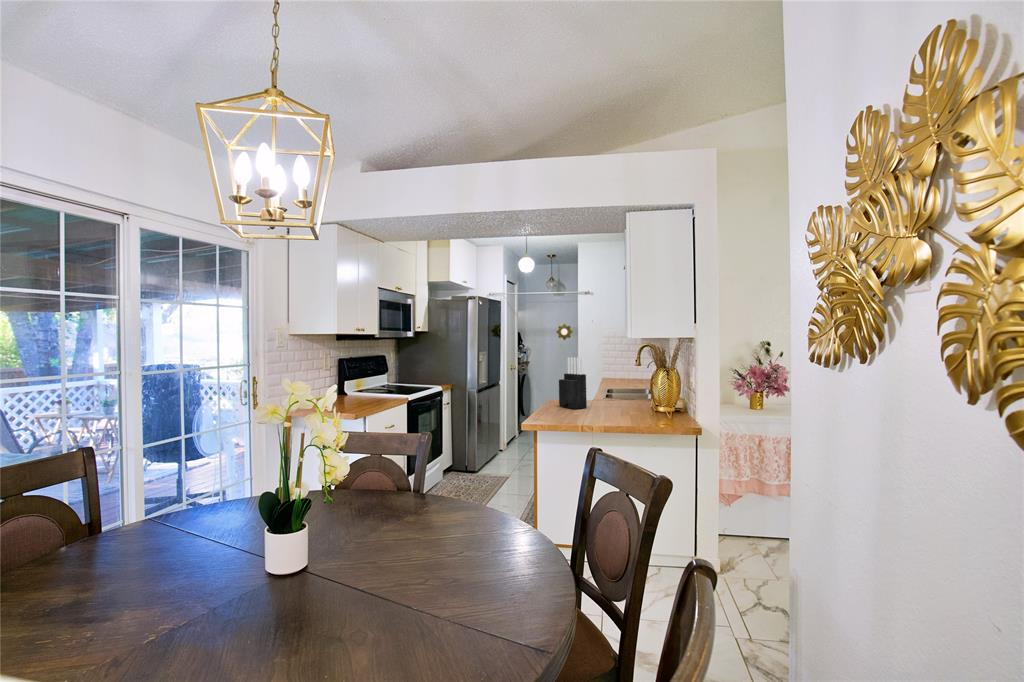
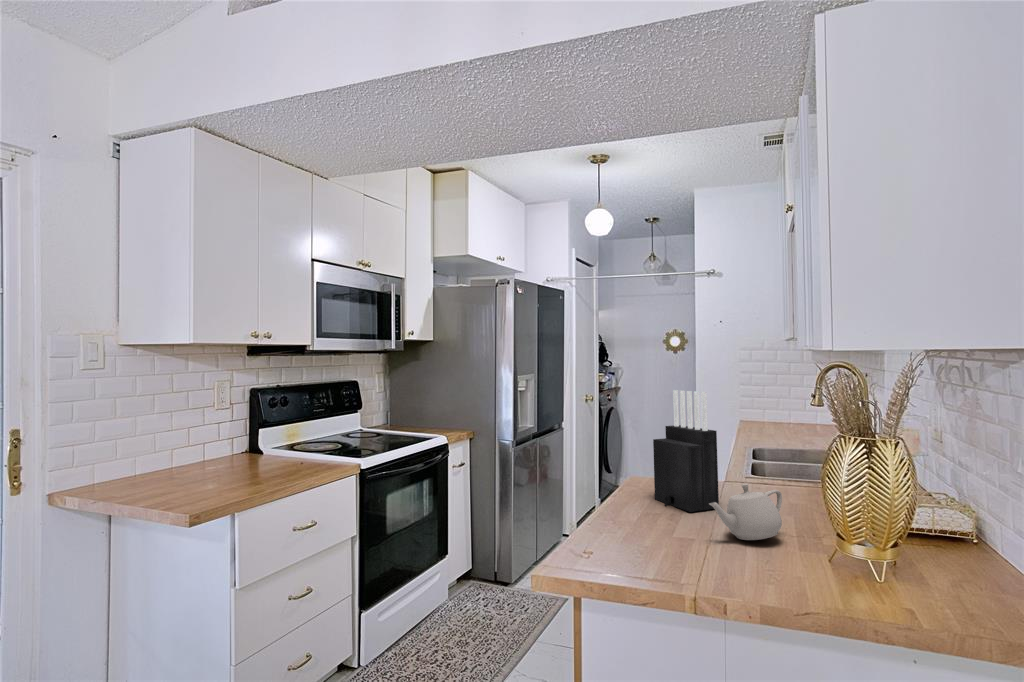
teapot: none [582,393,610,415] -> present [709,484,782,540]

